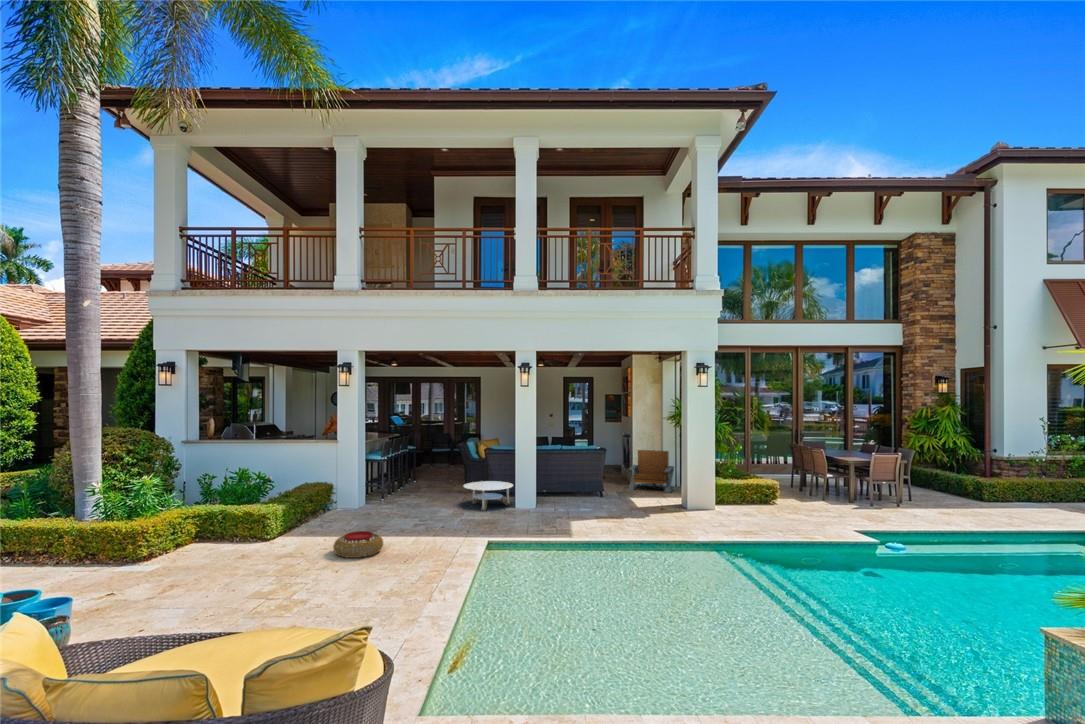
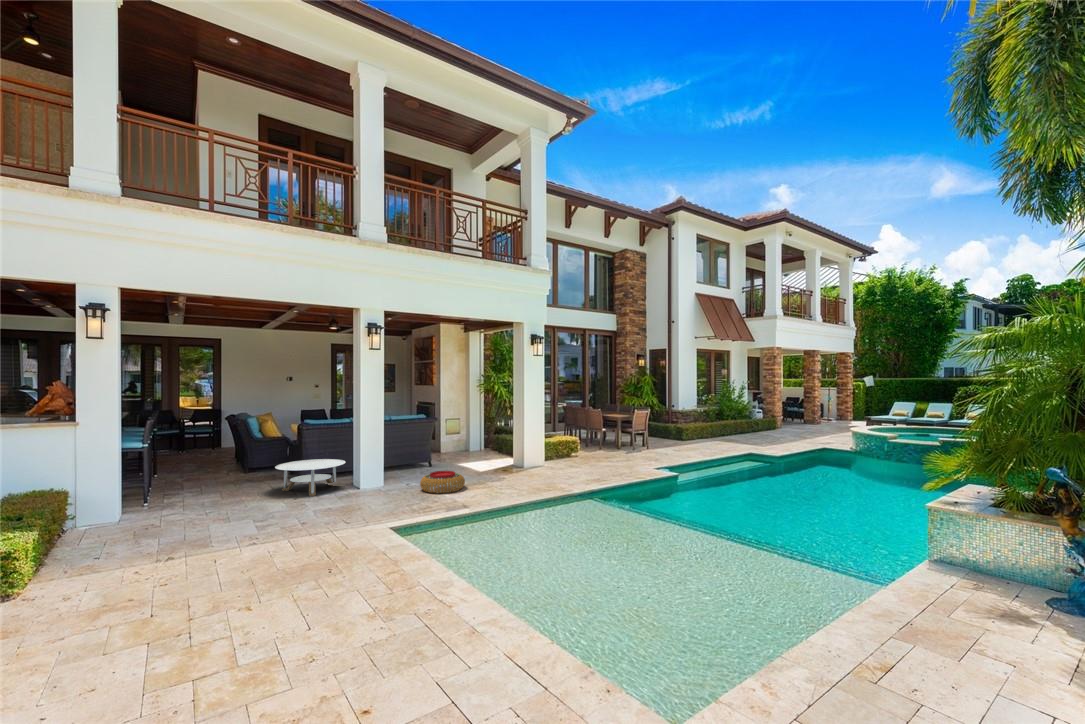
lounge chair: present [628,450,674,493] -> none [438,417,482,458]
pouf: present [333,531,383,558] -> present [420,471,465,493]

